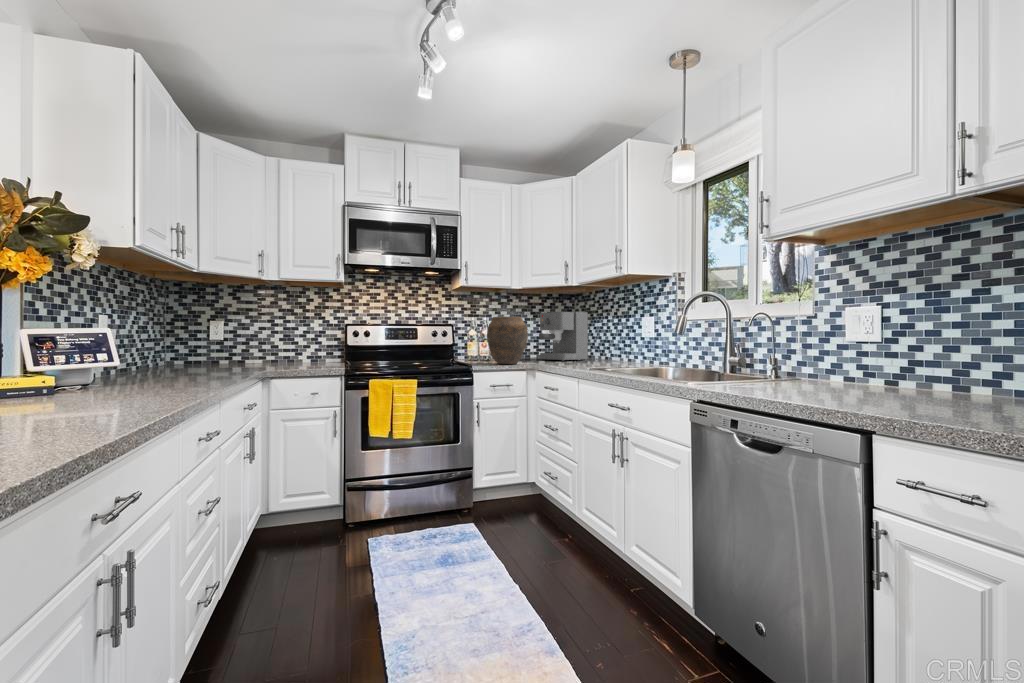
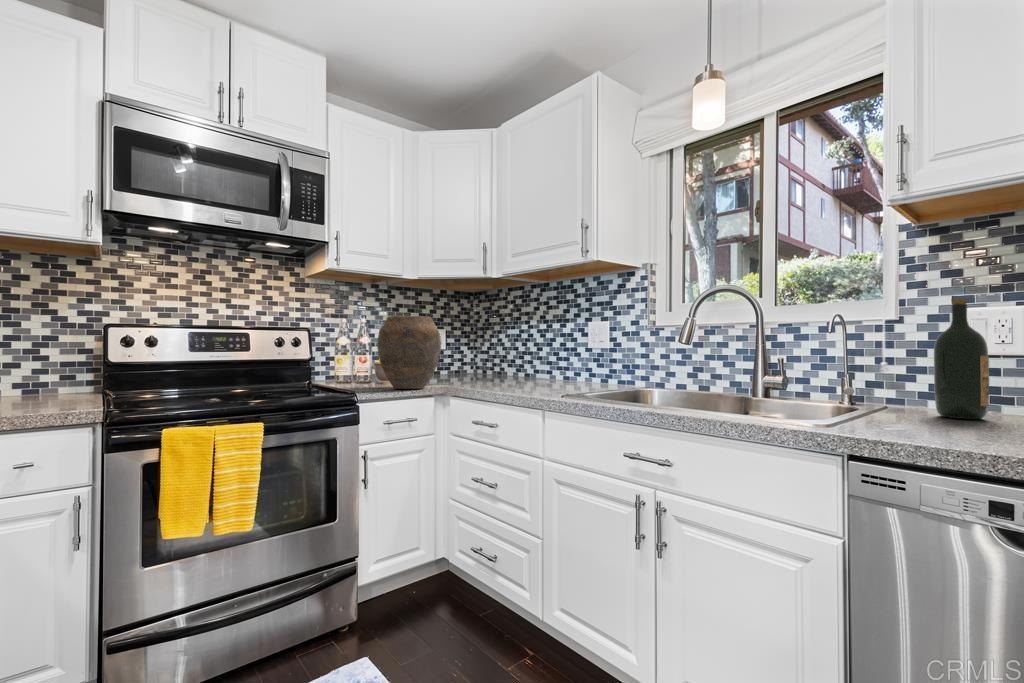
wine bottle: none [816,302,851,388] -> present [934,299,989,419]
coffee maker: present [539,312,588,361] -> none [441,313,506,381]

